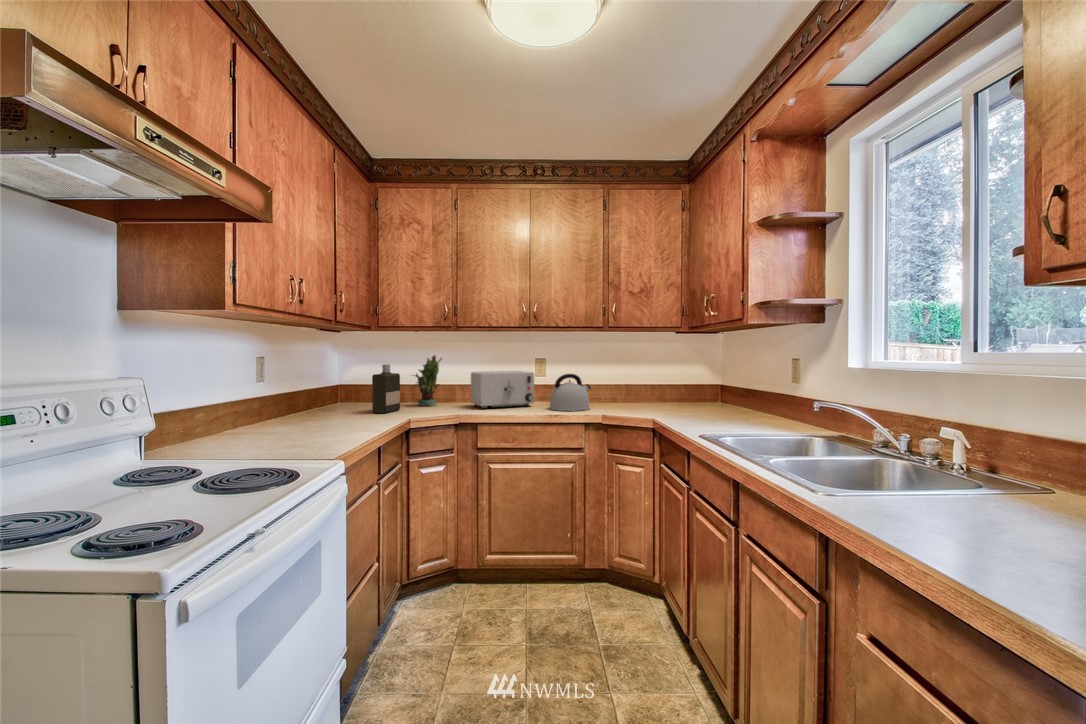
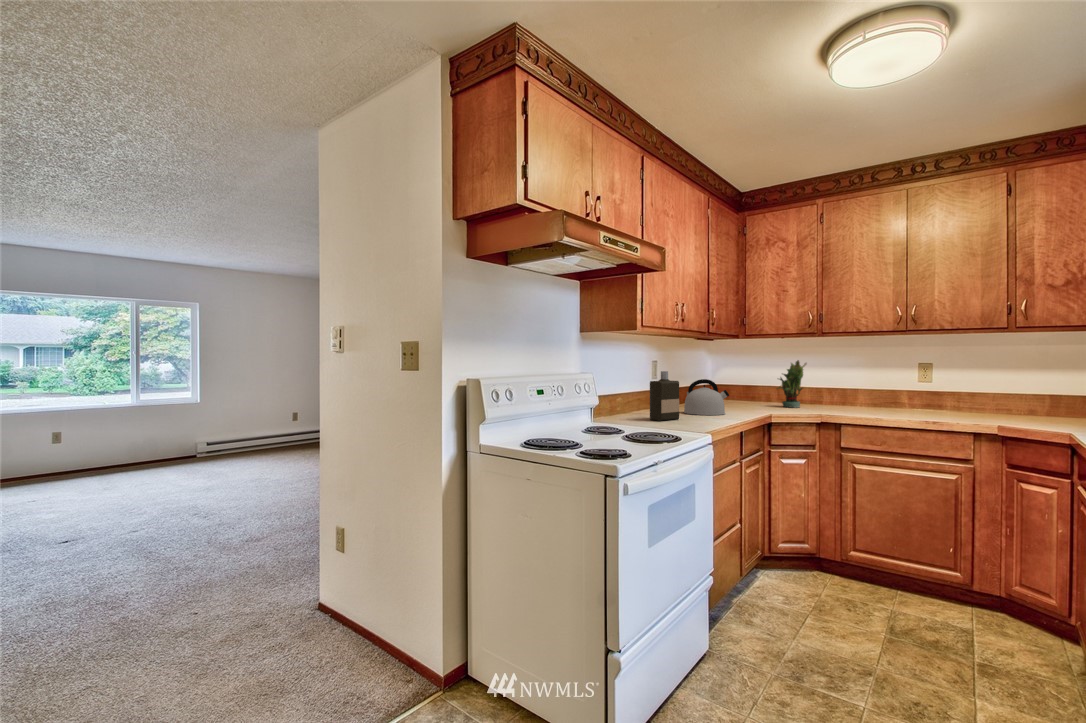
bottle: present [372,364,400,413] -> present [650,371,679,421]
toaster: present [471,371,534,409] -> none [836,376,912,413]
kettle: present [549,374,591,411] -> present [684,379,729,415]

